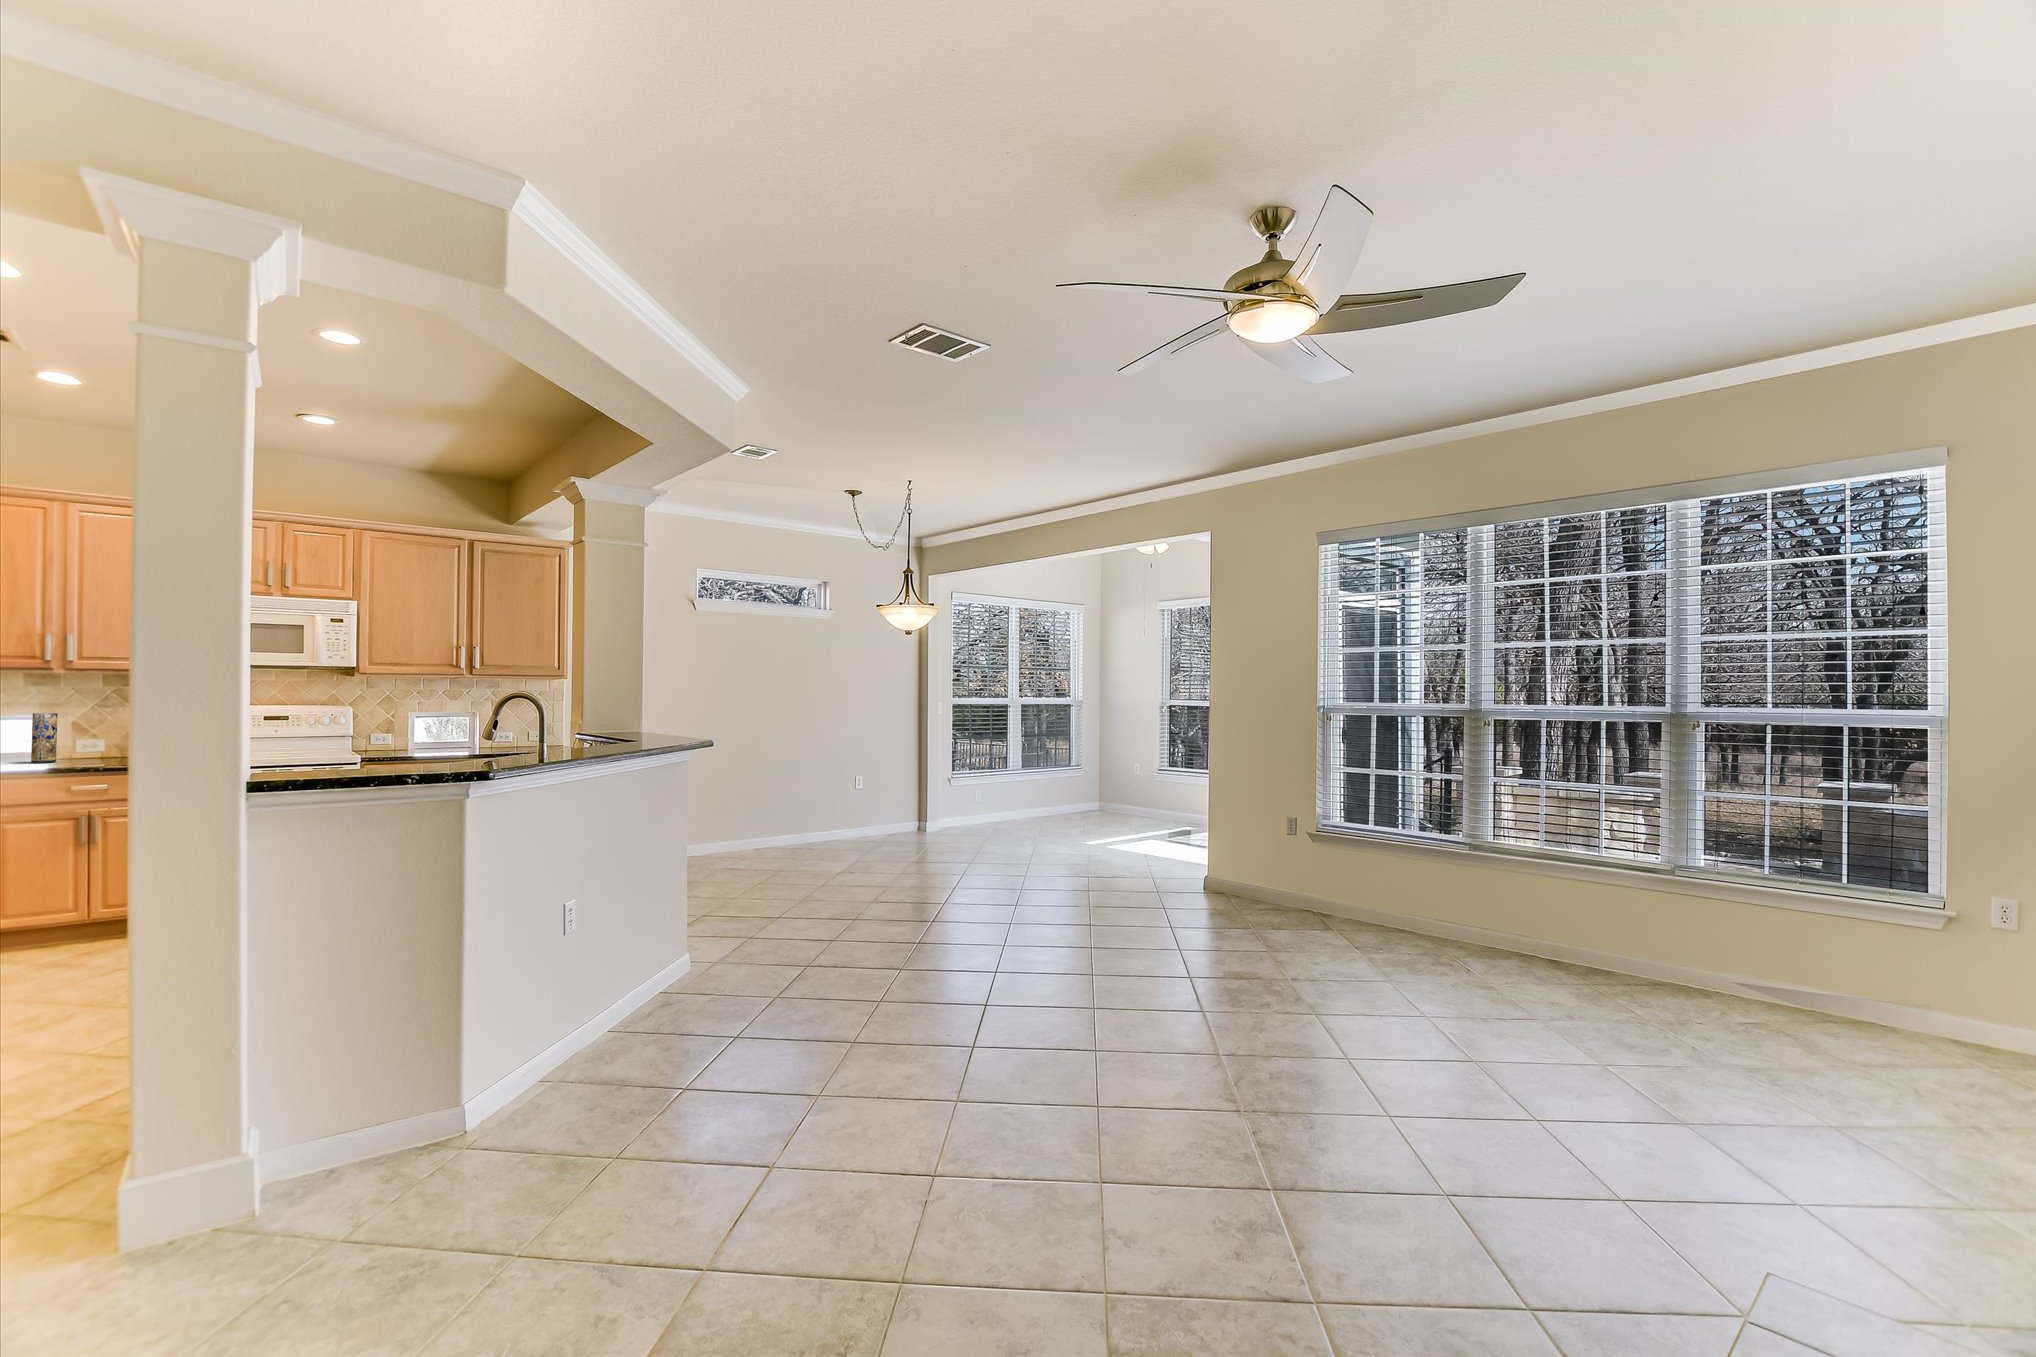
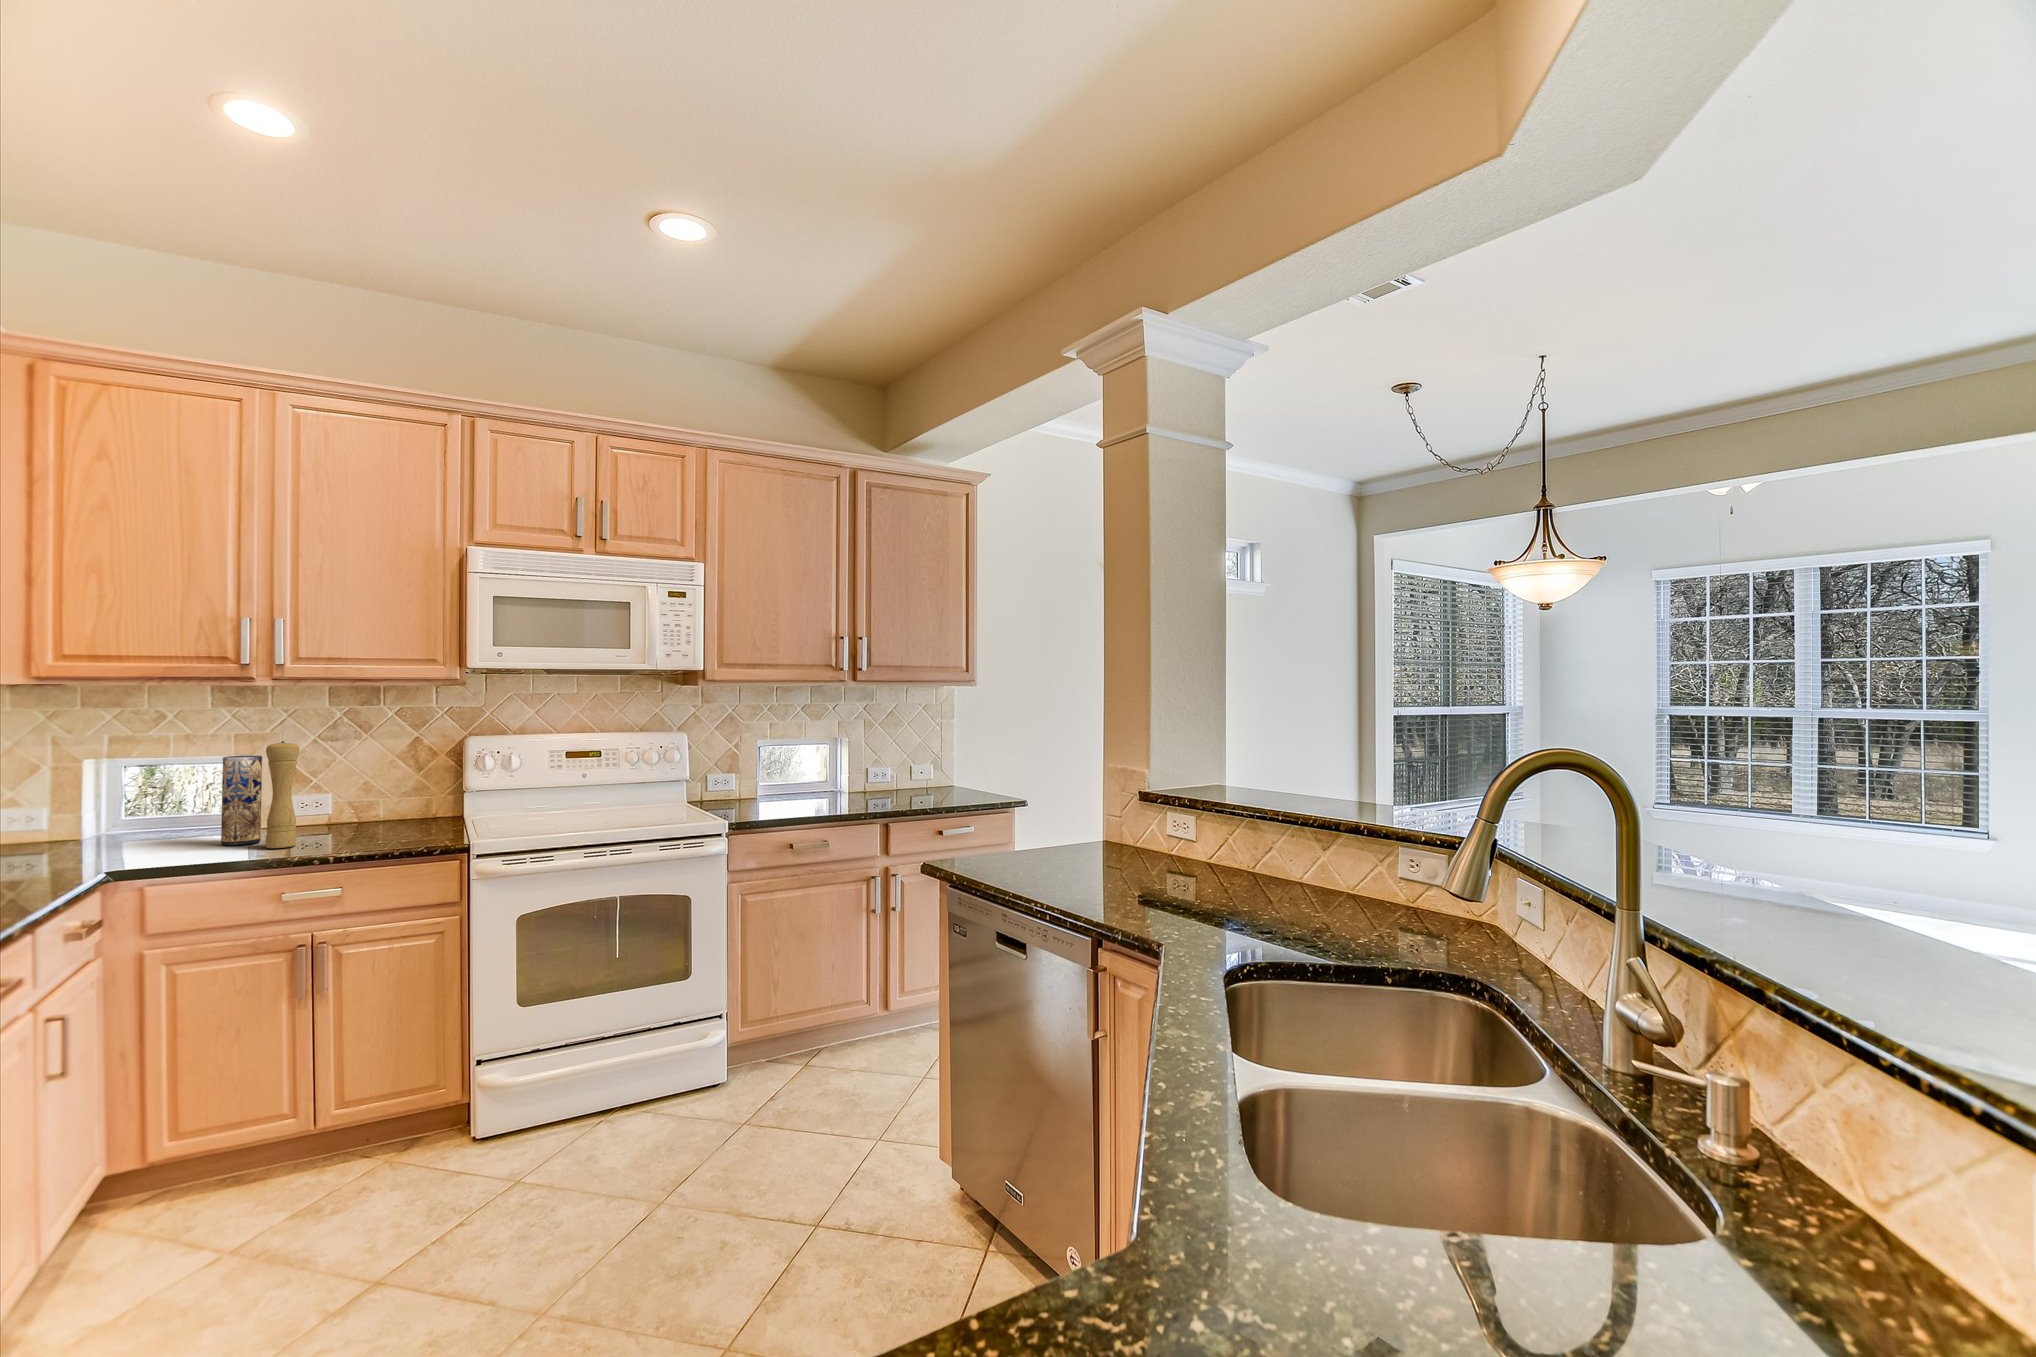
pepper mill: none [60,704,82,763] -> present [265,741,299,848]

